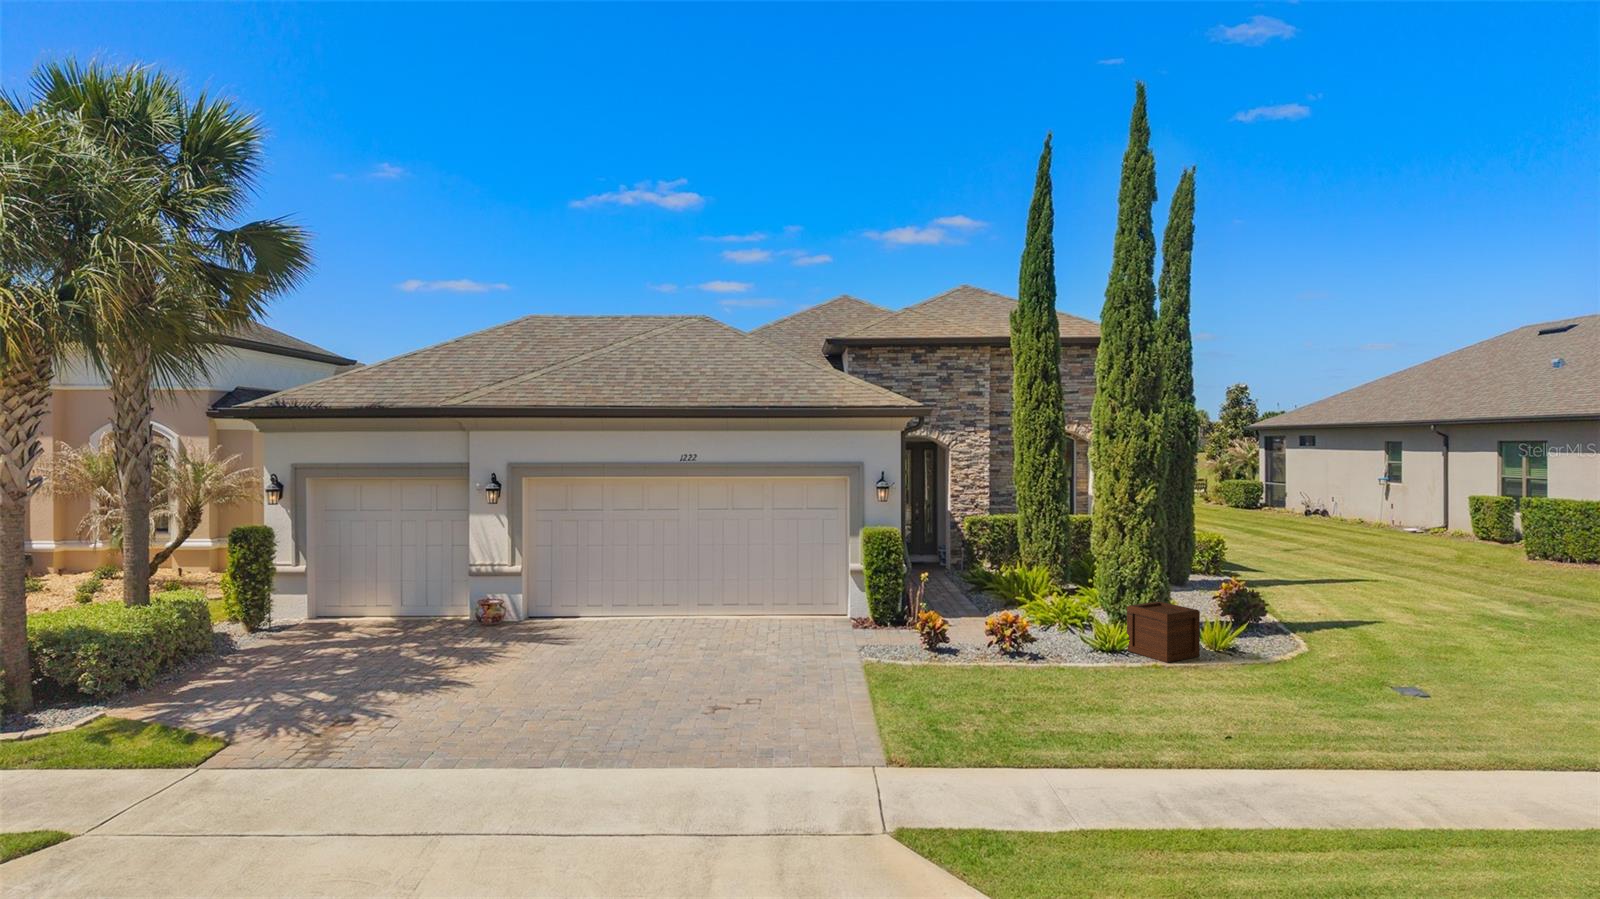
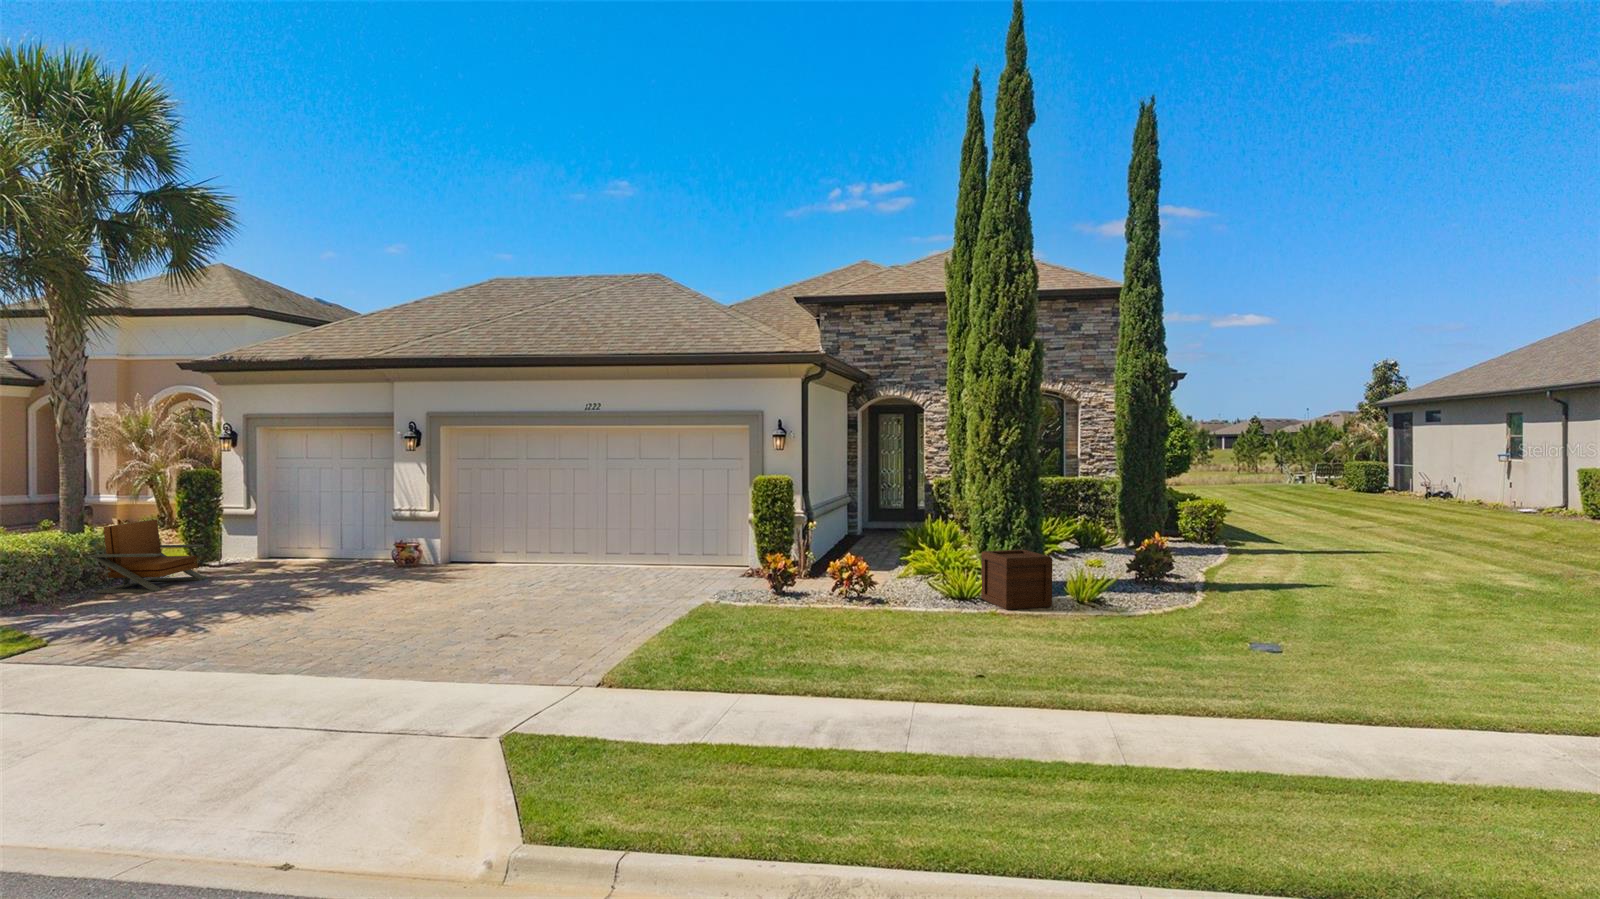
lounge chair: none [140,604,260,702] -> present [91,520,205,593]

